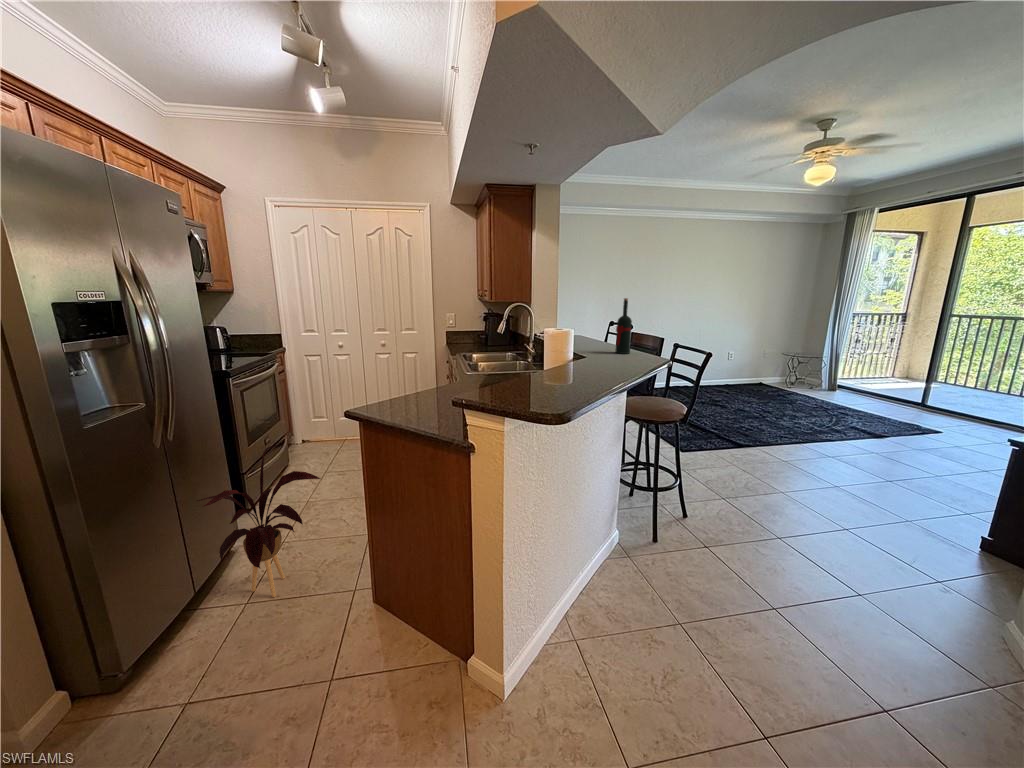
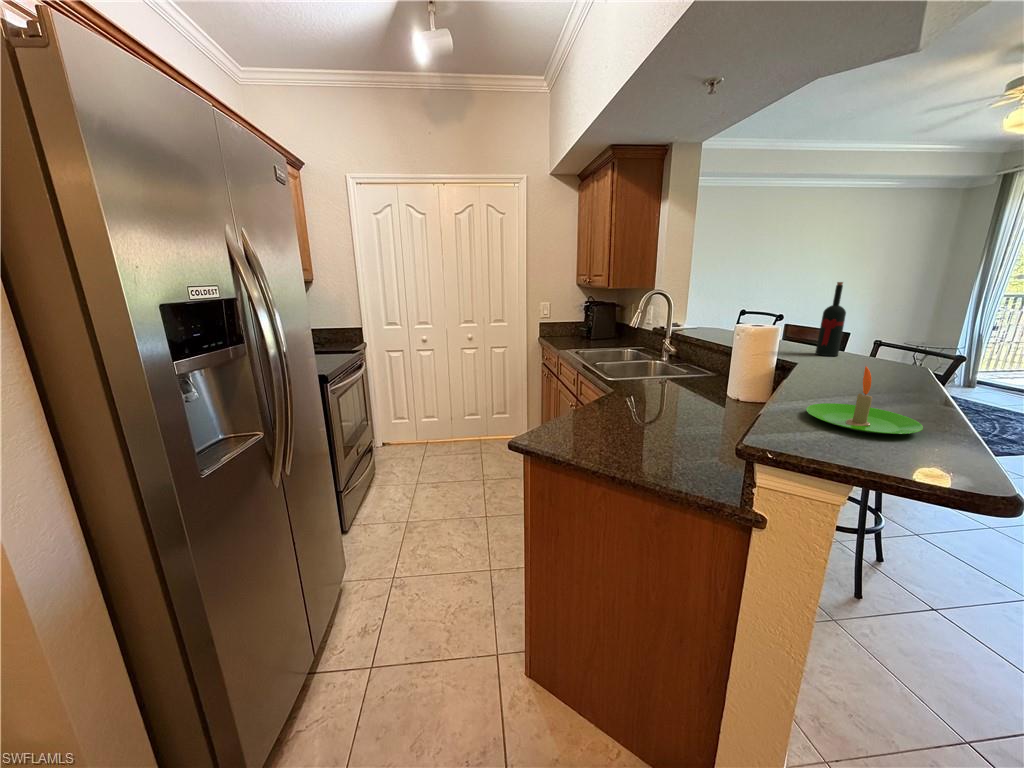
candle: none [525,350,583,391] -> present [806,366,923,434]
house plant: present [197,445,320,597] -> none [314,475,455,657]

